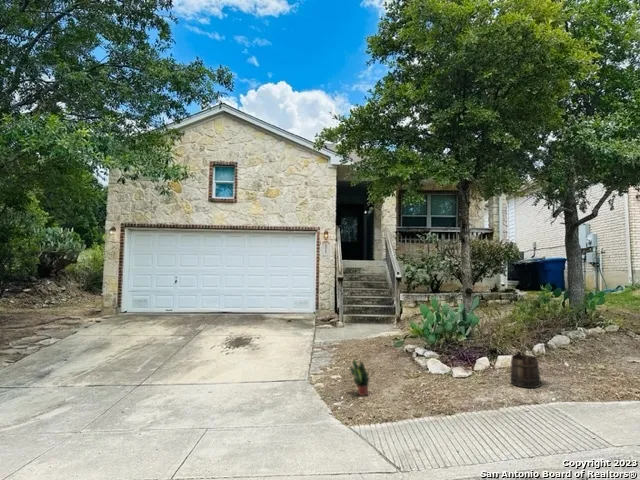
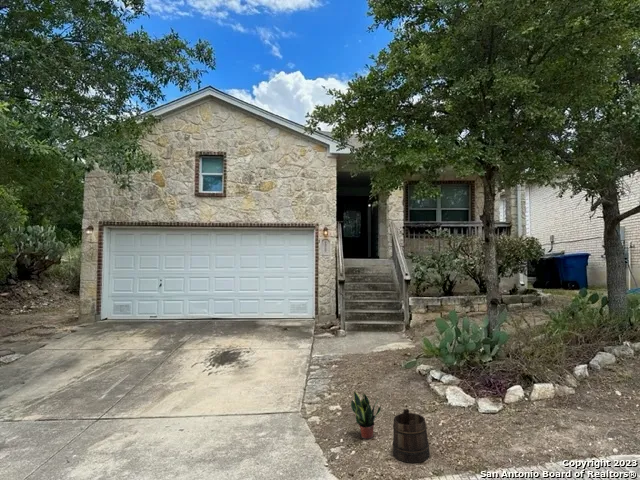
bucket: present [511,352,541,388] -> present [393,409,430,463]

